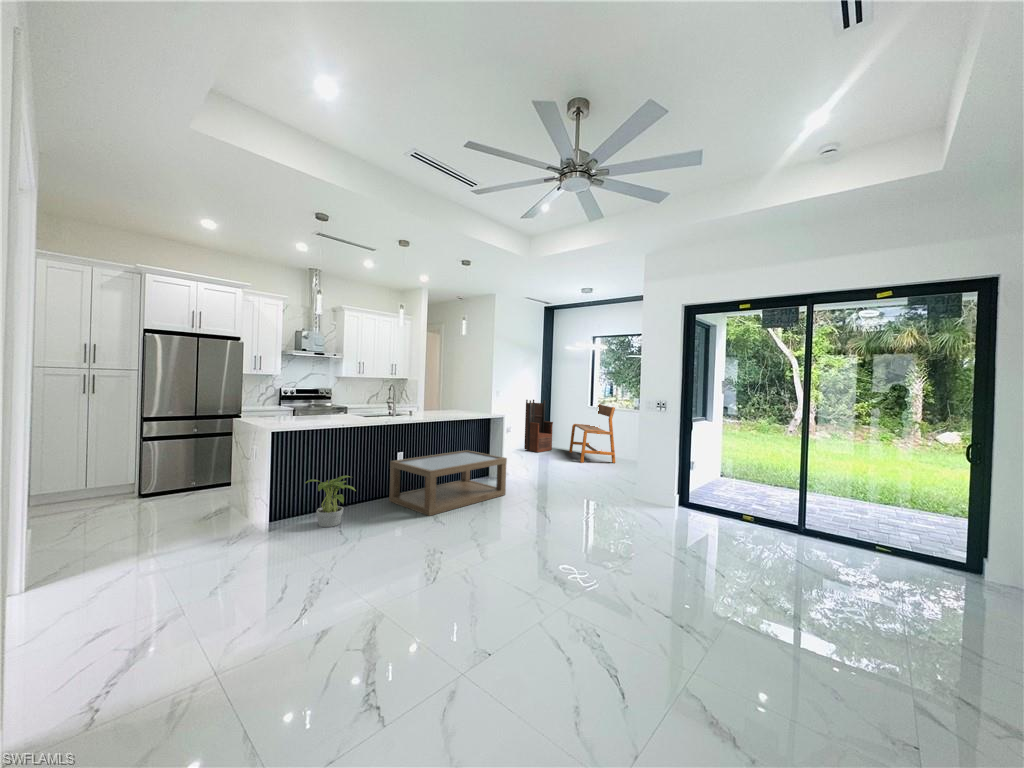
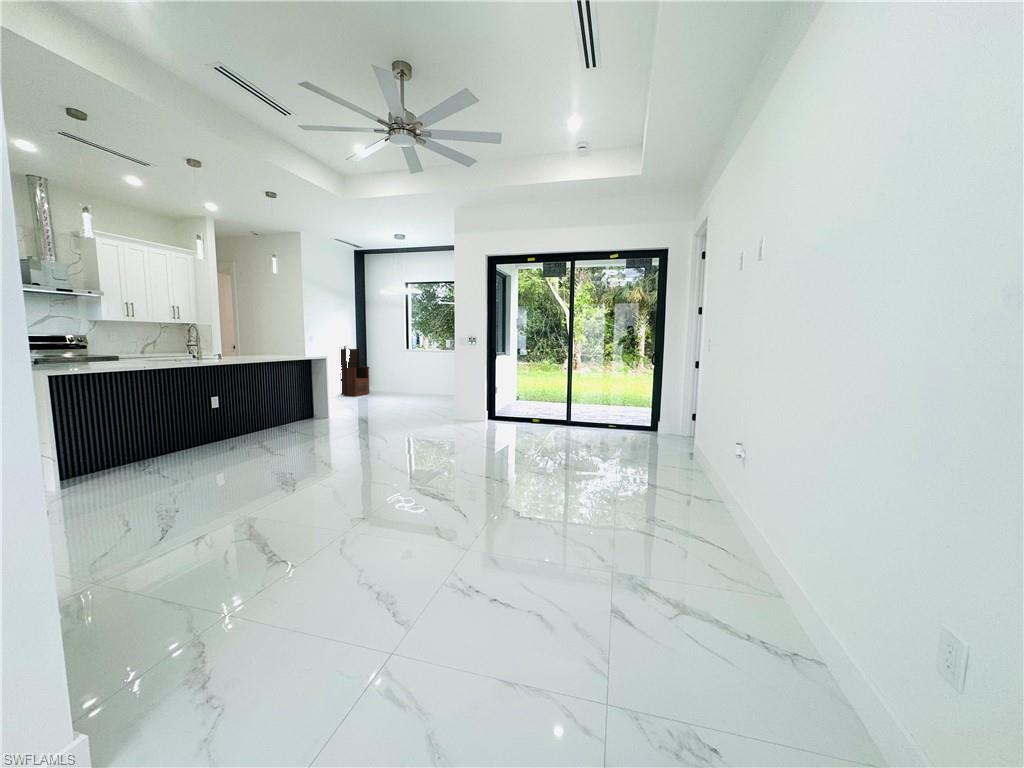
bench: present [569,404,615,463] -> none [387,348,431,401]
coffee table: present [389,450,507,516] -> none [205,393,336,453]
potted plant: present [305,476,356,527] -> none [105,421,175,475]

